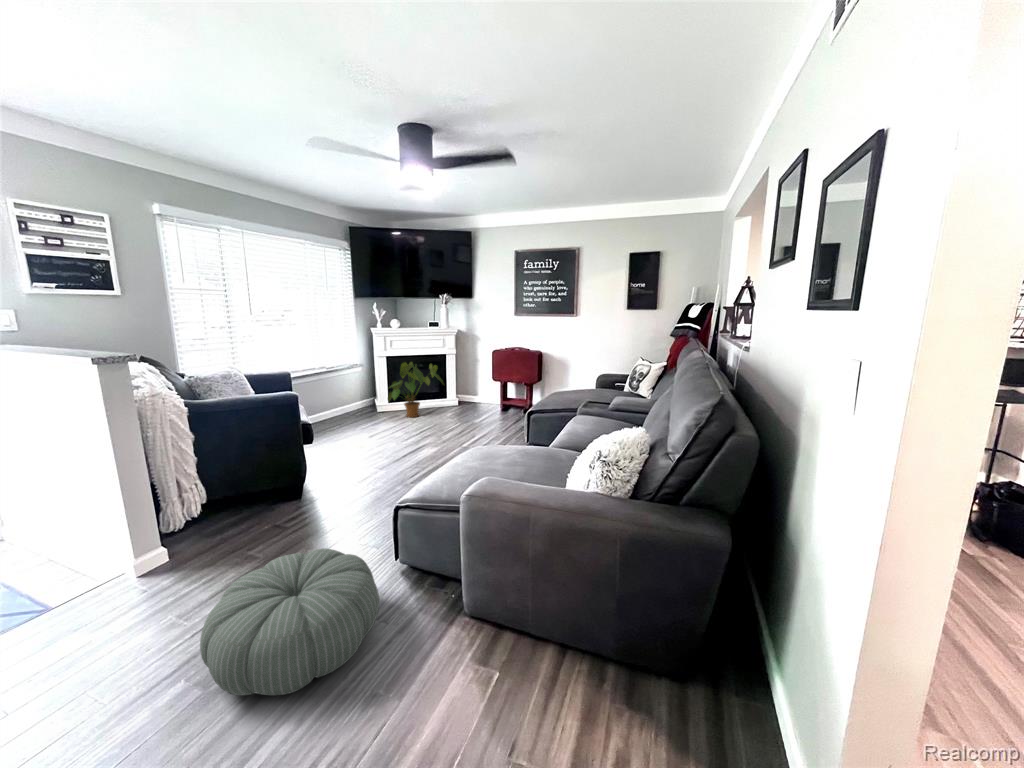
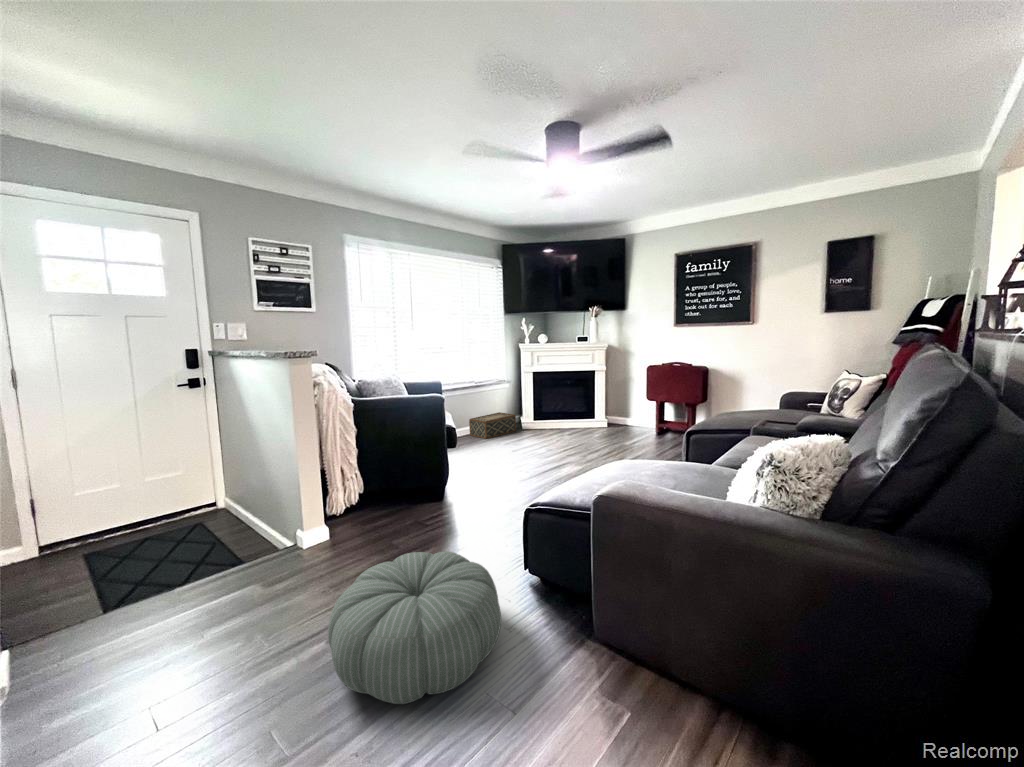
house plant: present [388,362,443,417] -> none [531,377,591,435]
woven basket: none [321,398,372,426] -> present [469,412,516,439]

